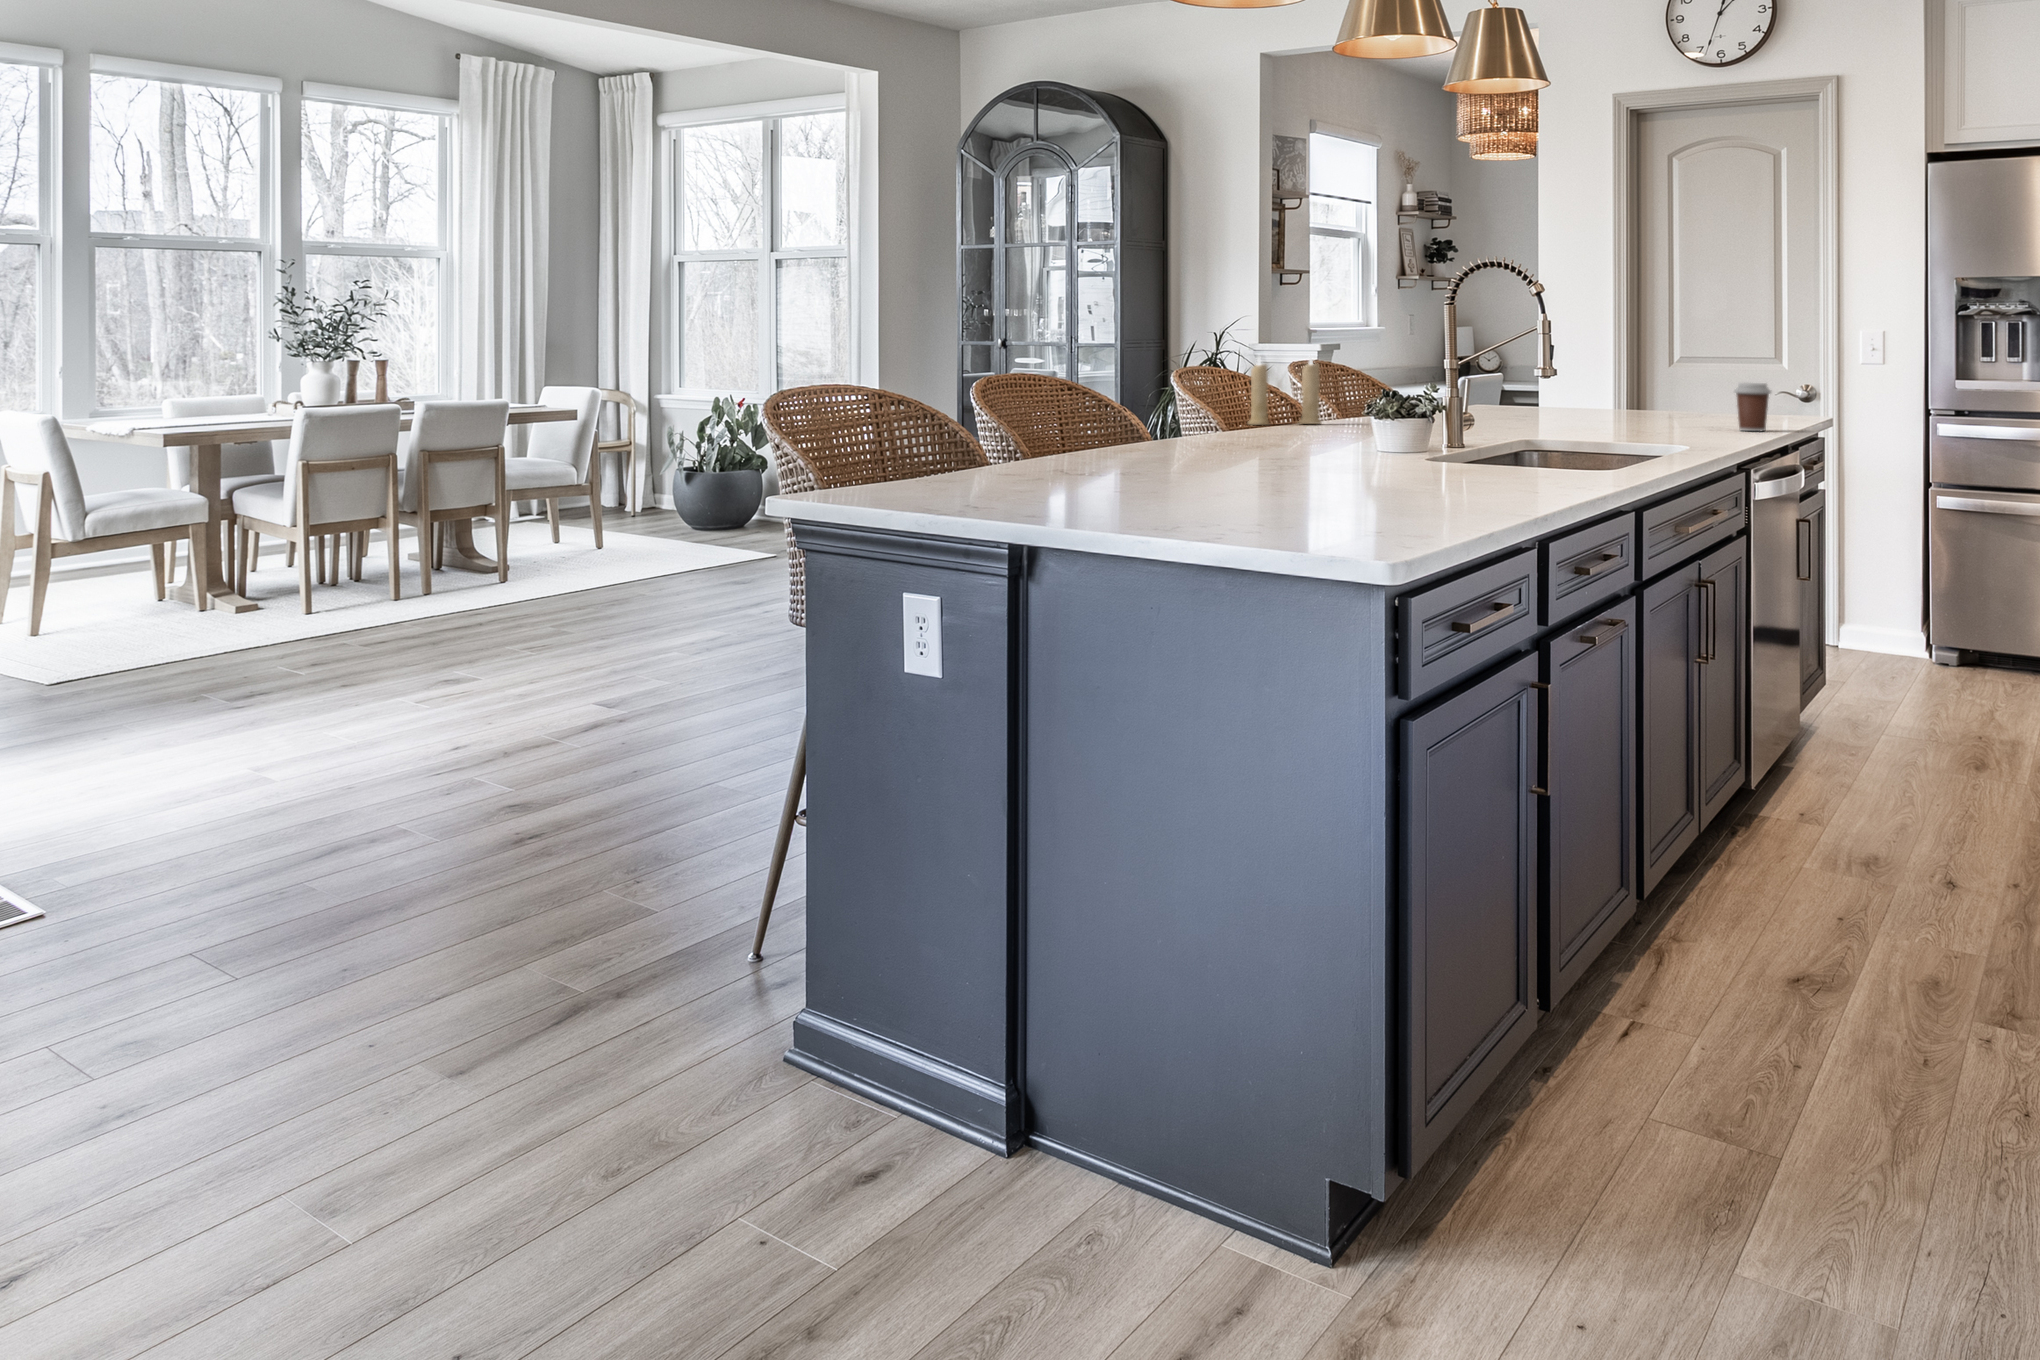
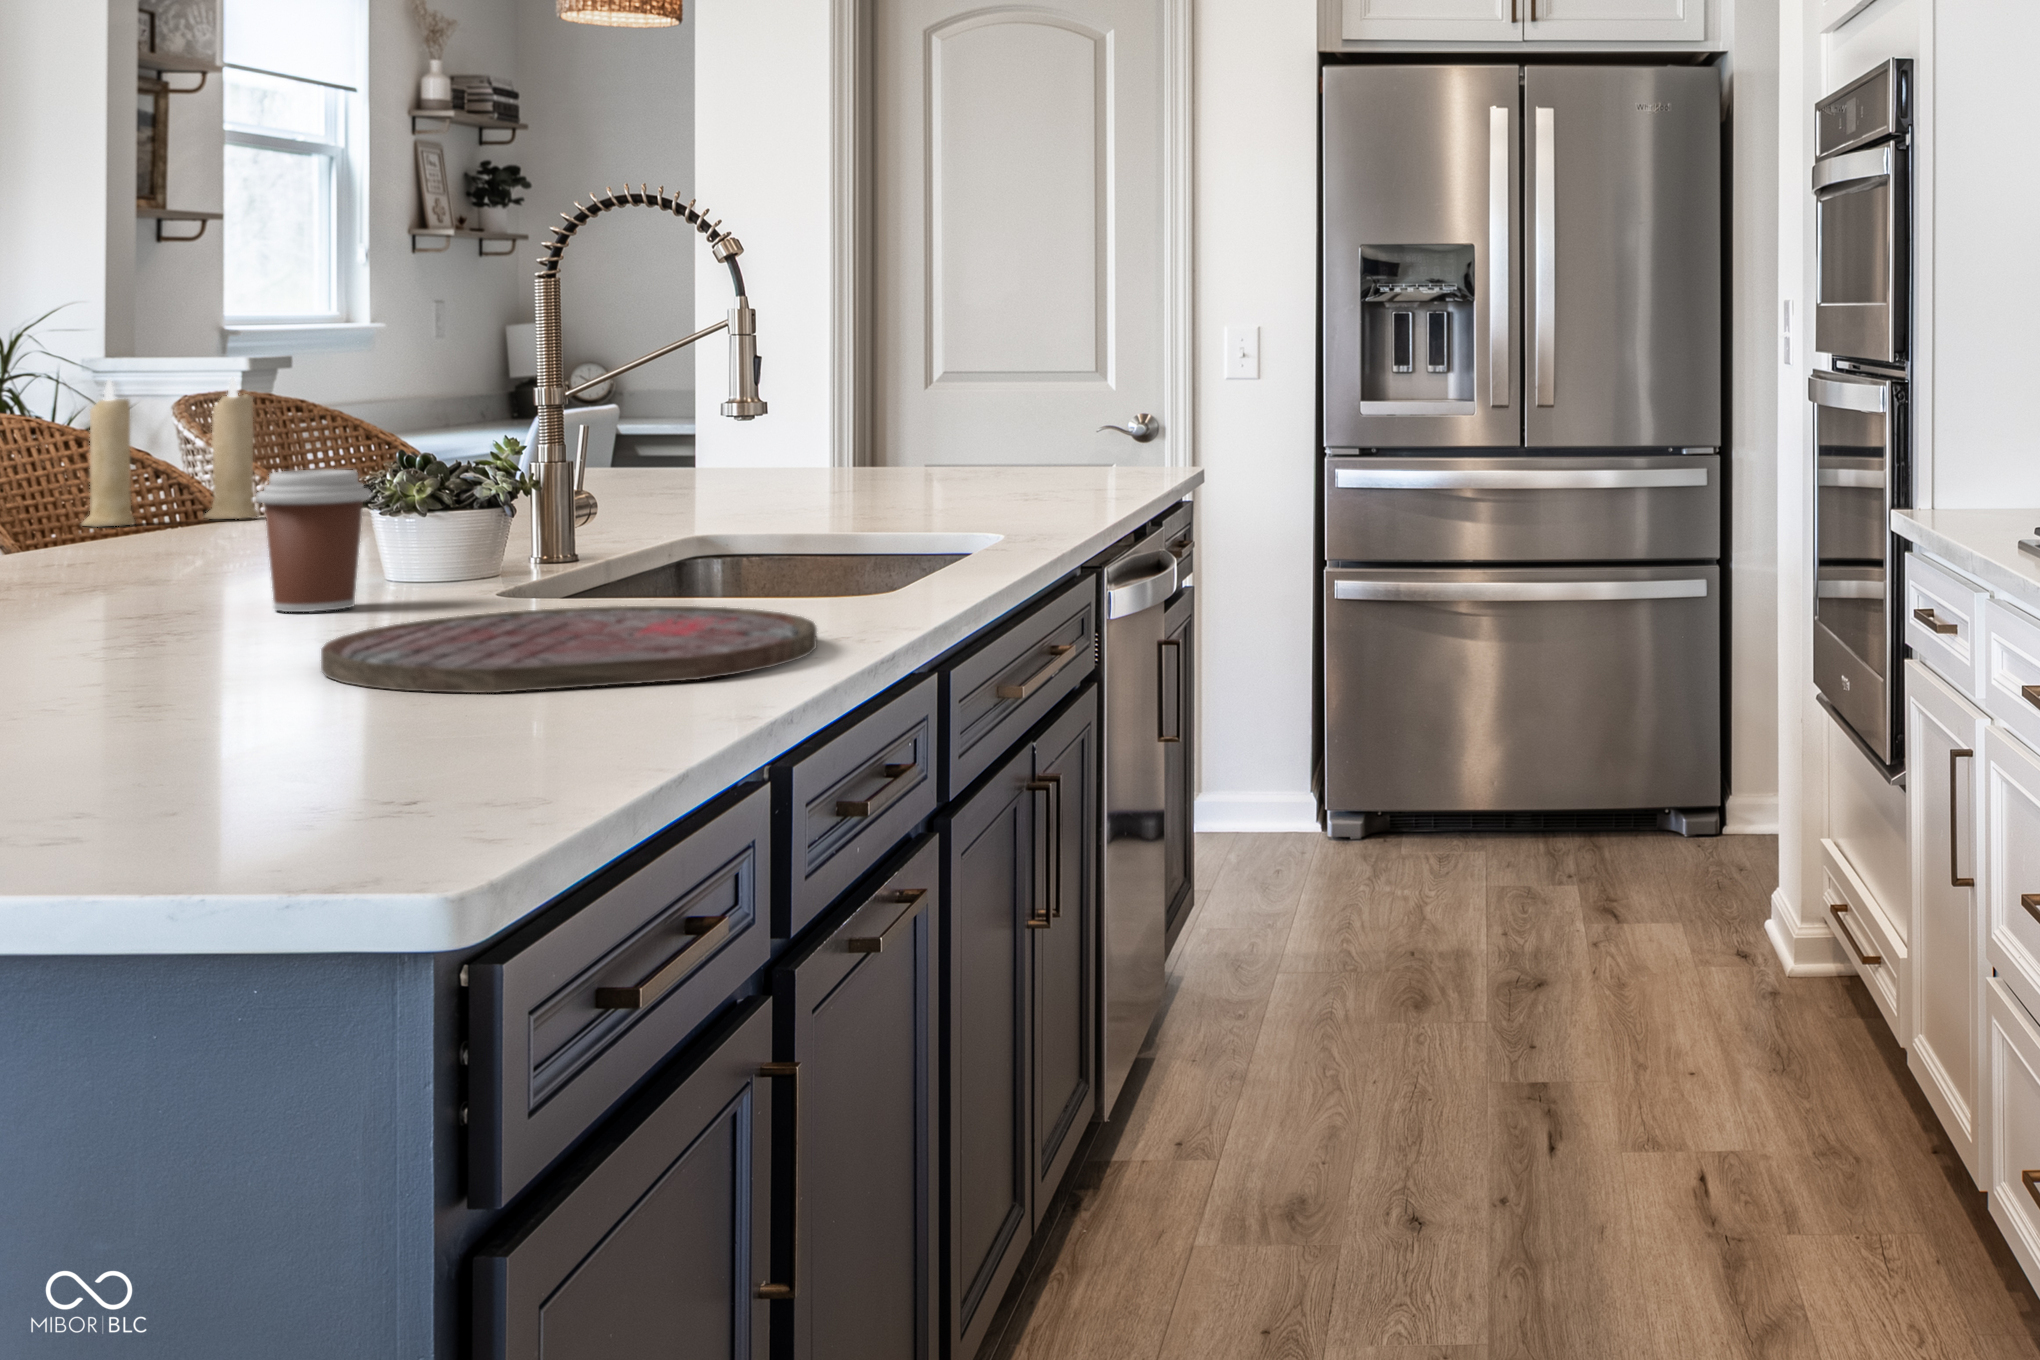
coffee cup: present [1734,383,1771,431] -> present [256,470,371,612]
cutting board: none [1346,466,1567,499] -> present [321,606,817,693]

